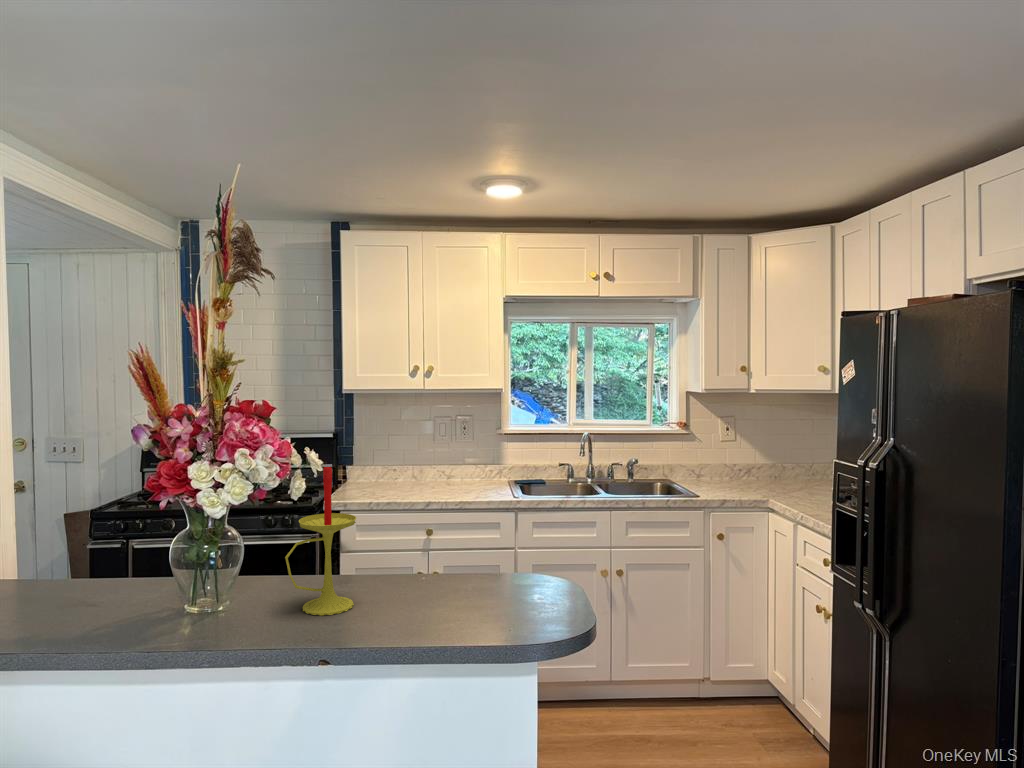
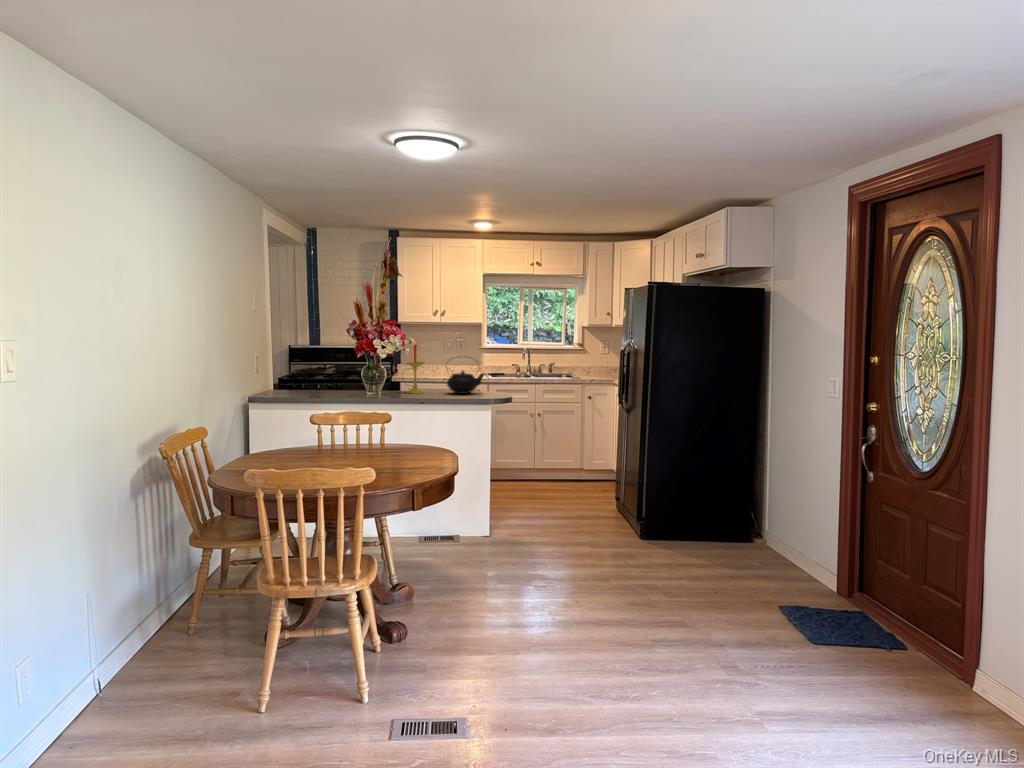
teapot: none [415,503,532,619] -> present [447,360,485,394]

